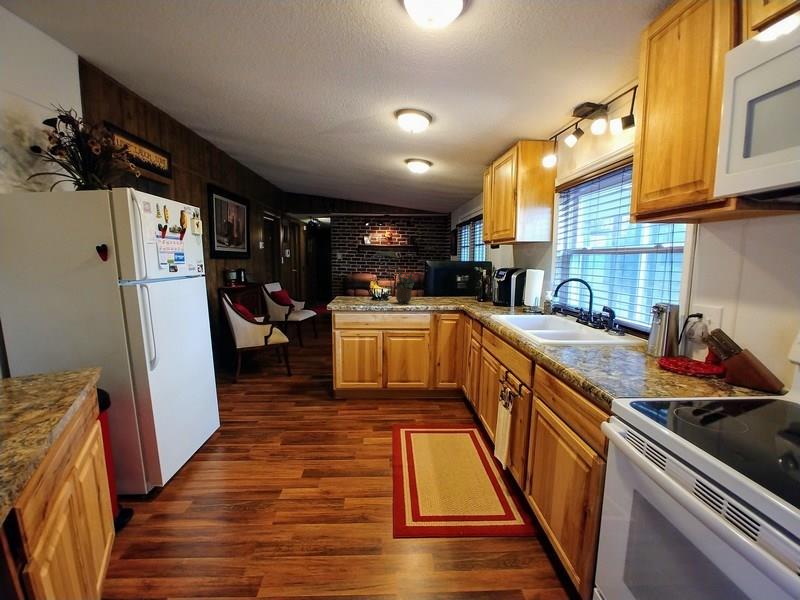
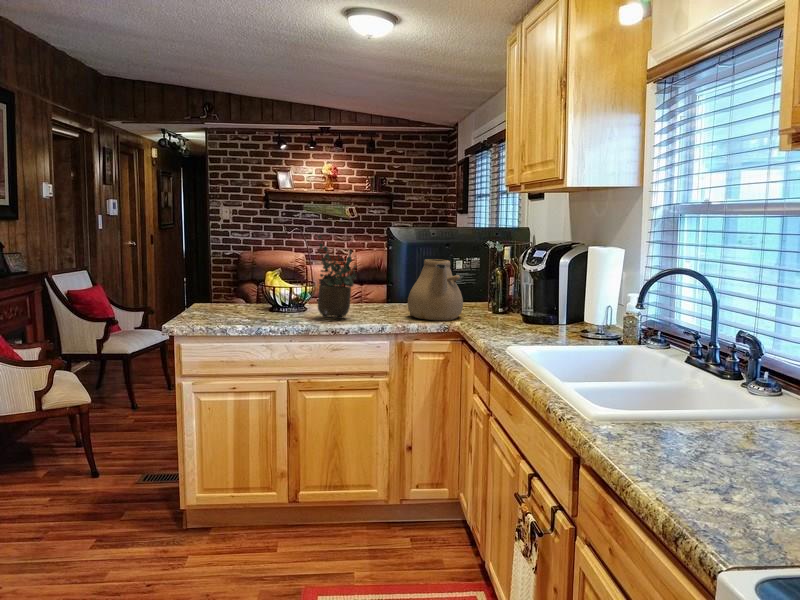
teapot: none [438,276,464,305] -> present [408,259,463,320]

